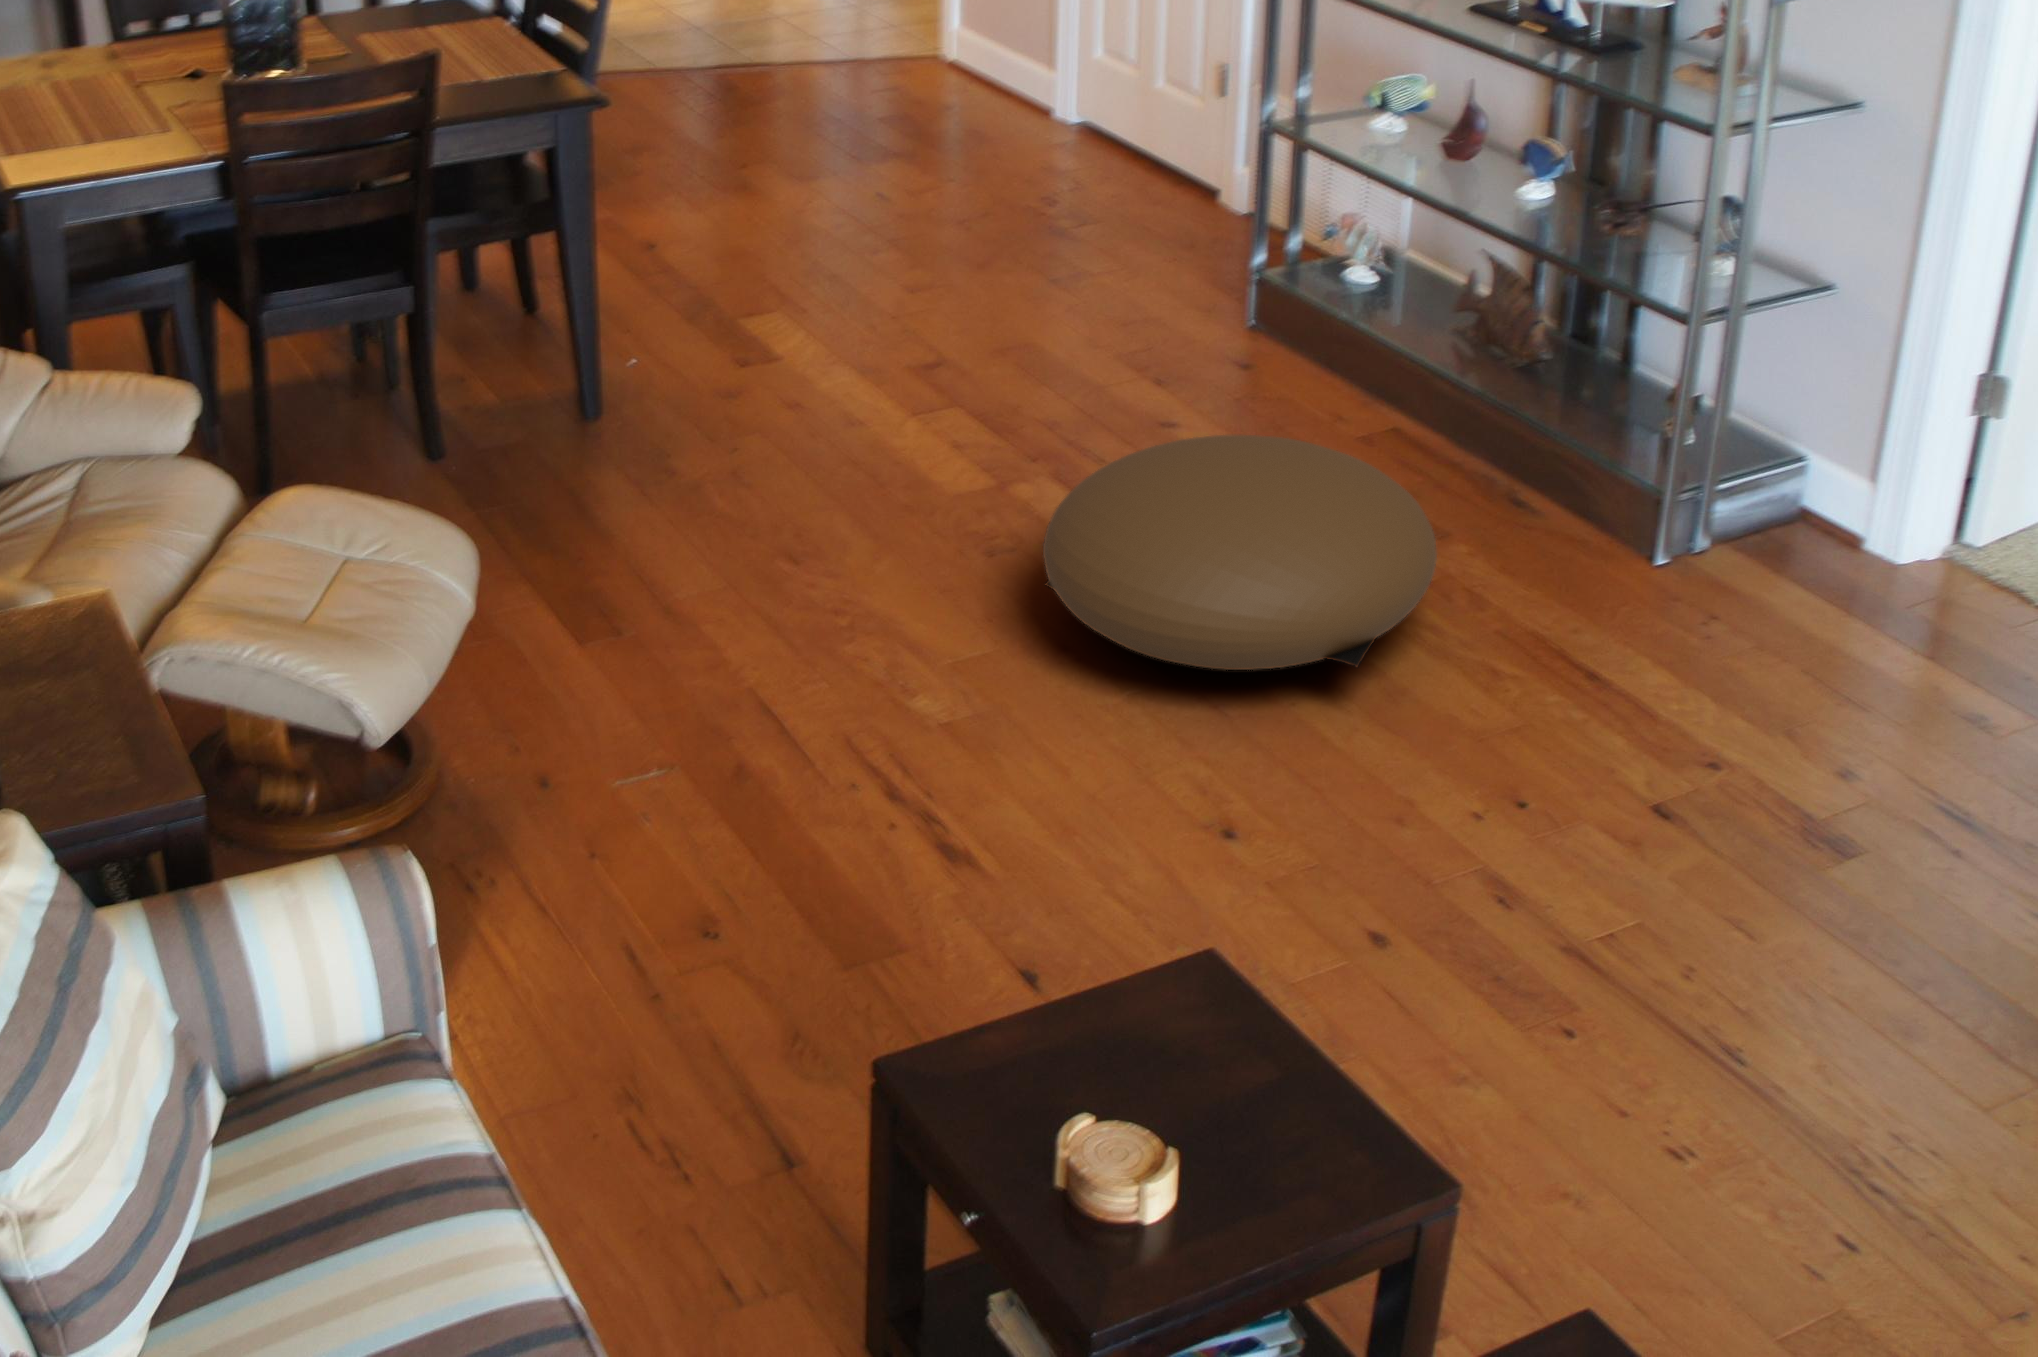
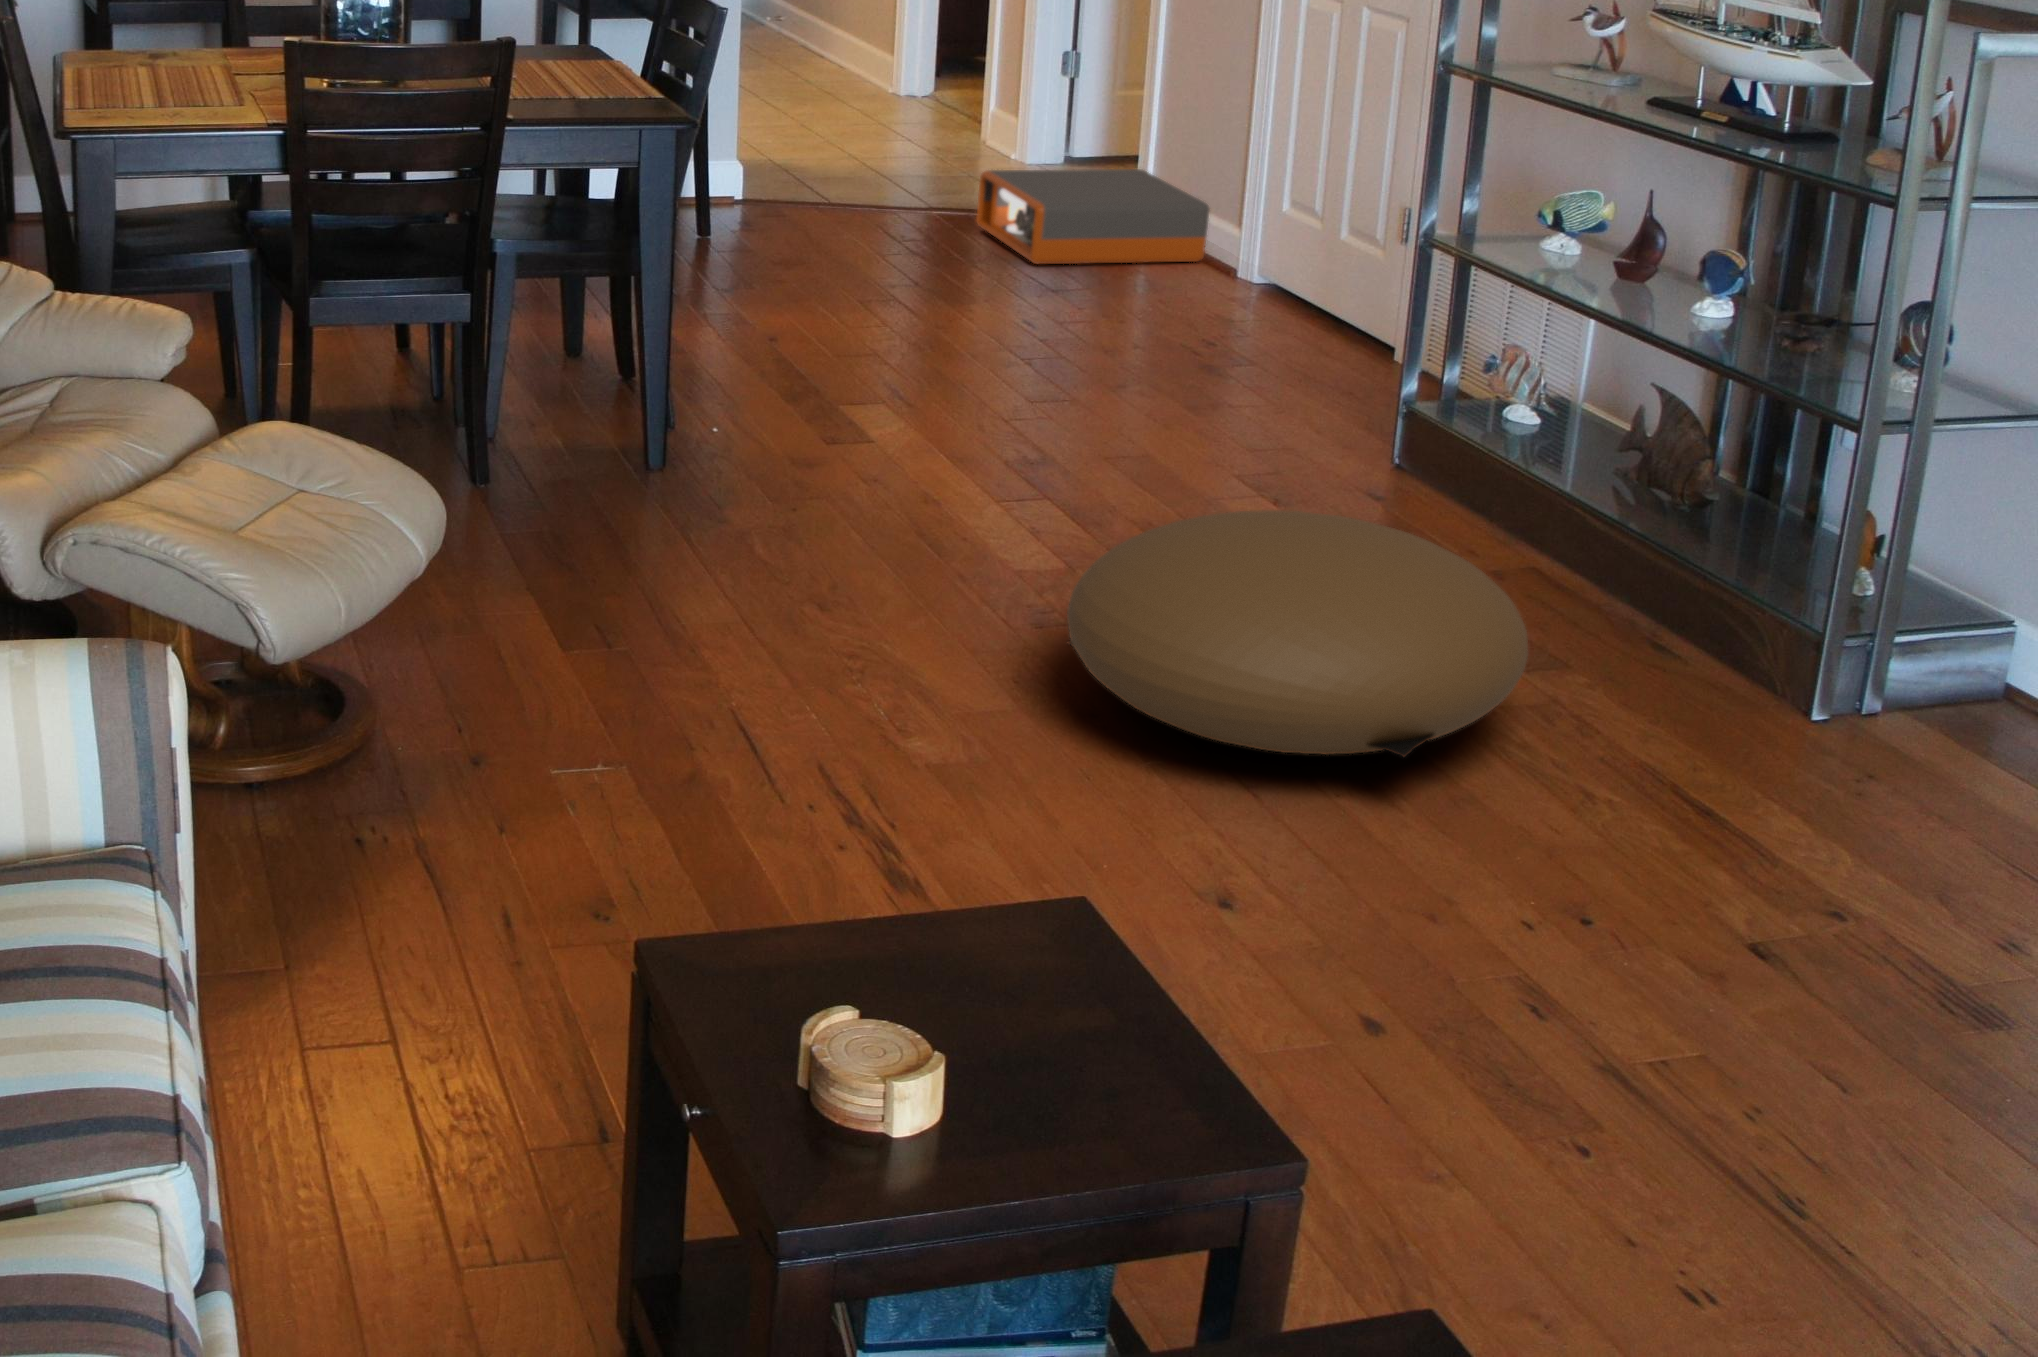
storage box: none [811,23,1030,133] -> present [976,169,1209,264]

